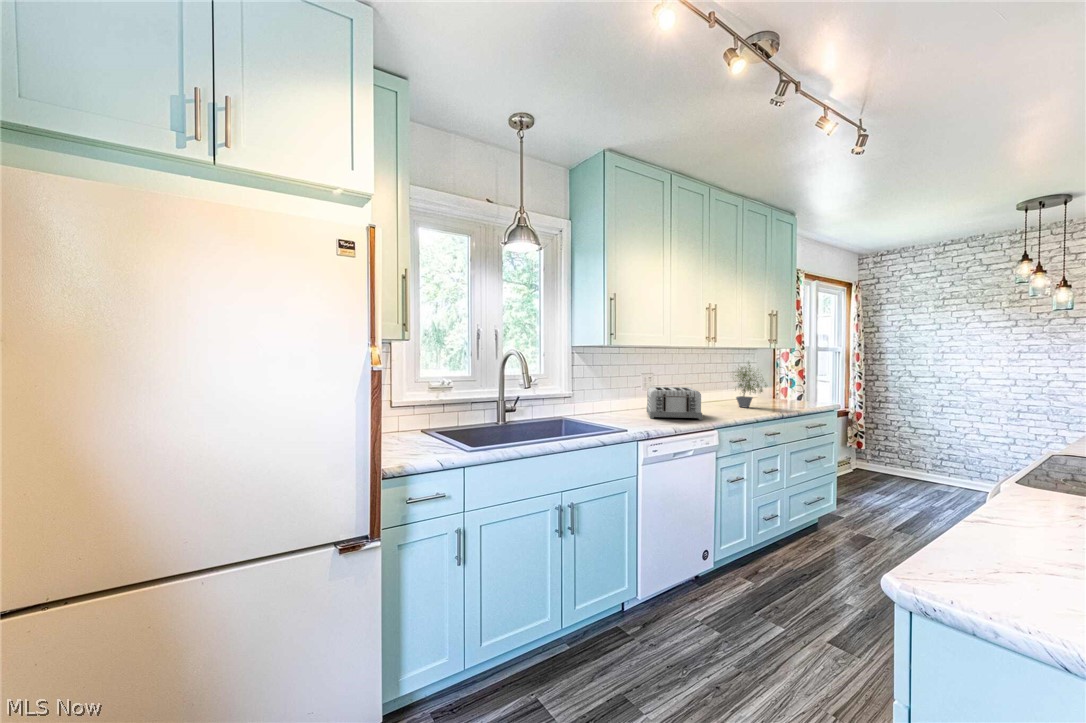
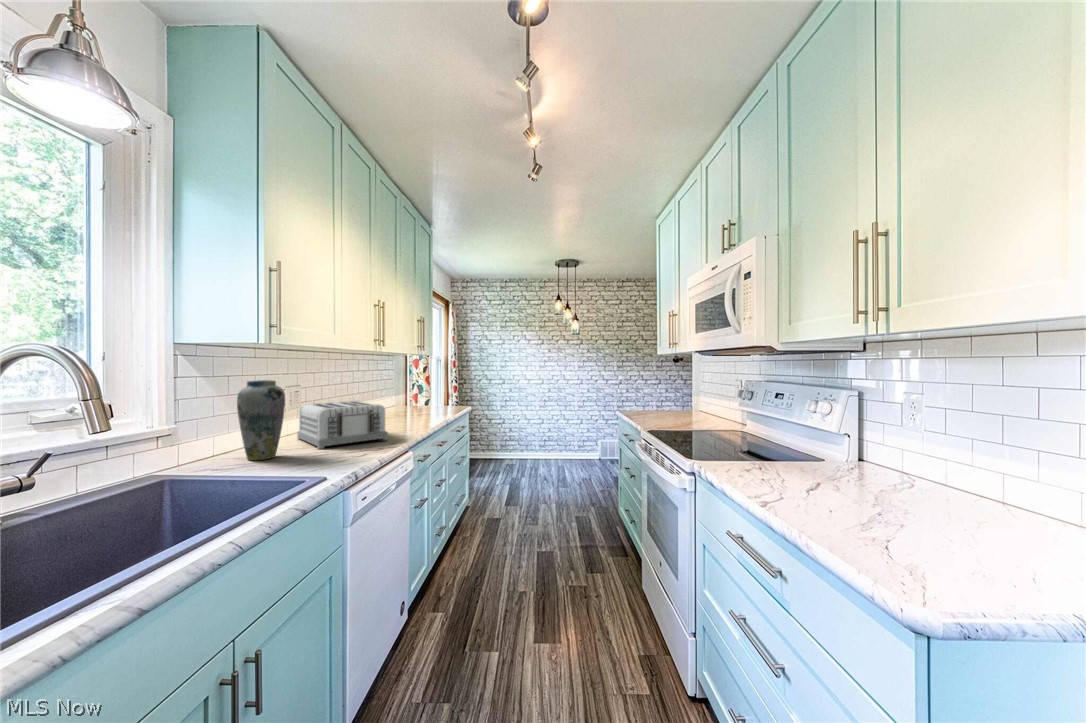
potted plant: present [735,365,766,408] -> none [384,367,425,418]
vase: none [602,369,627,419] -> present [237,380,285,460]

